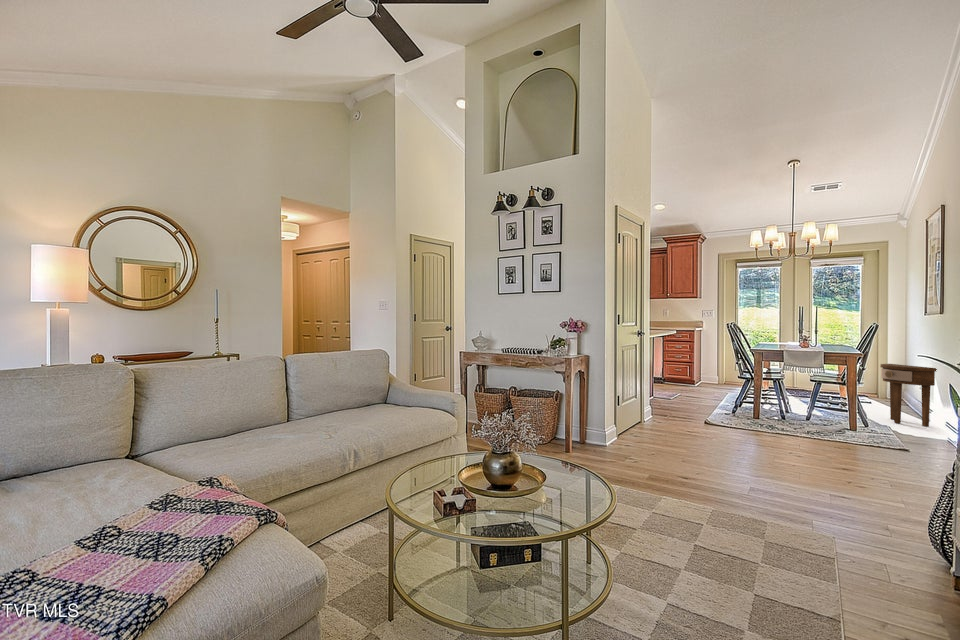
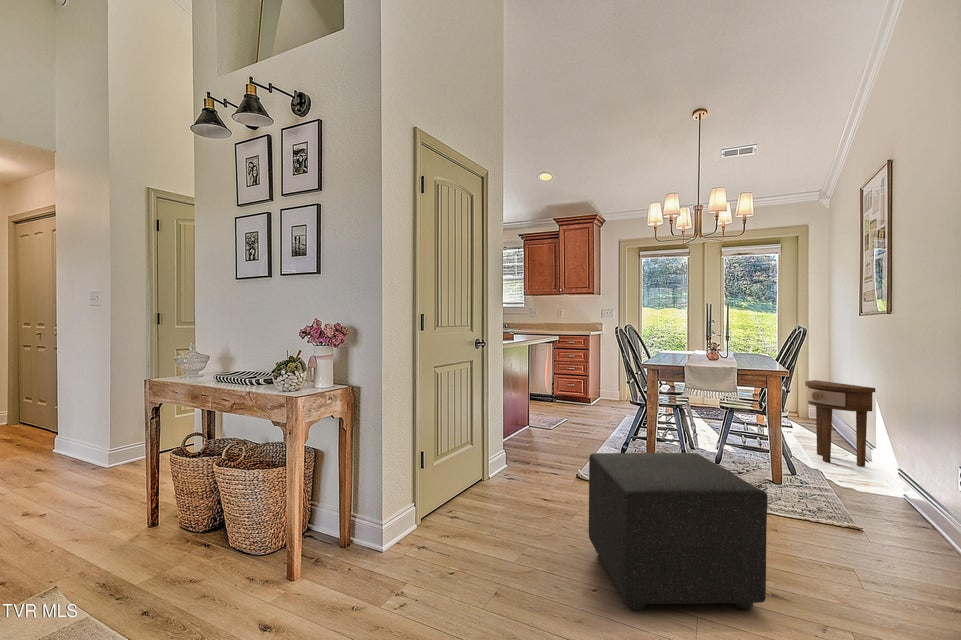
ottoman: none [727,396,841,476] -> present [589,453,768,611]

